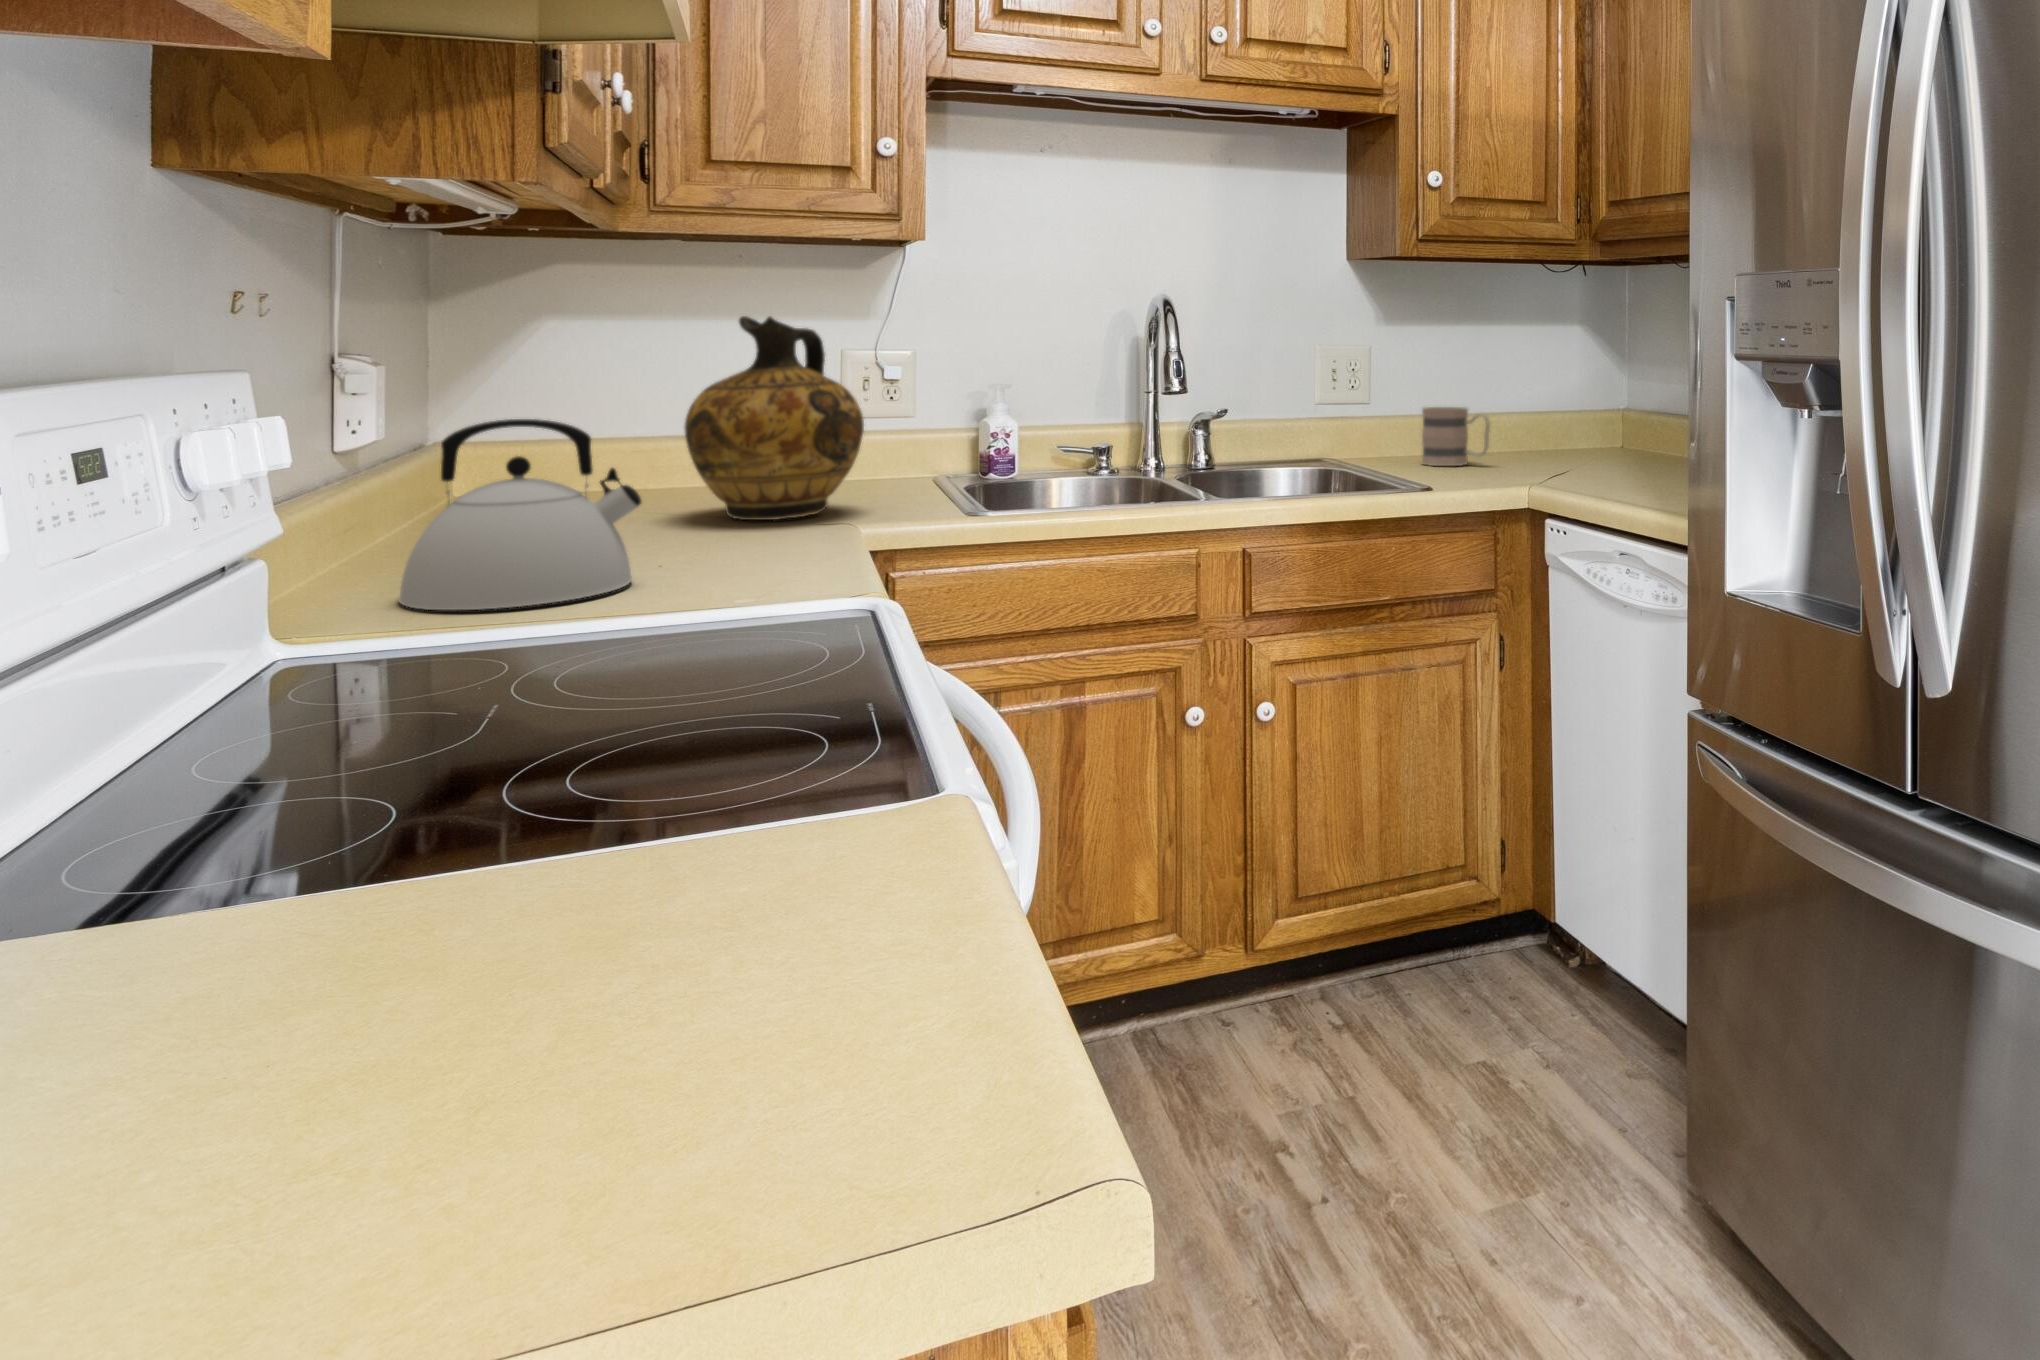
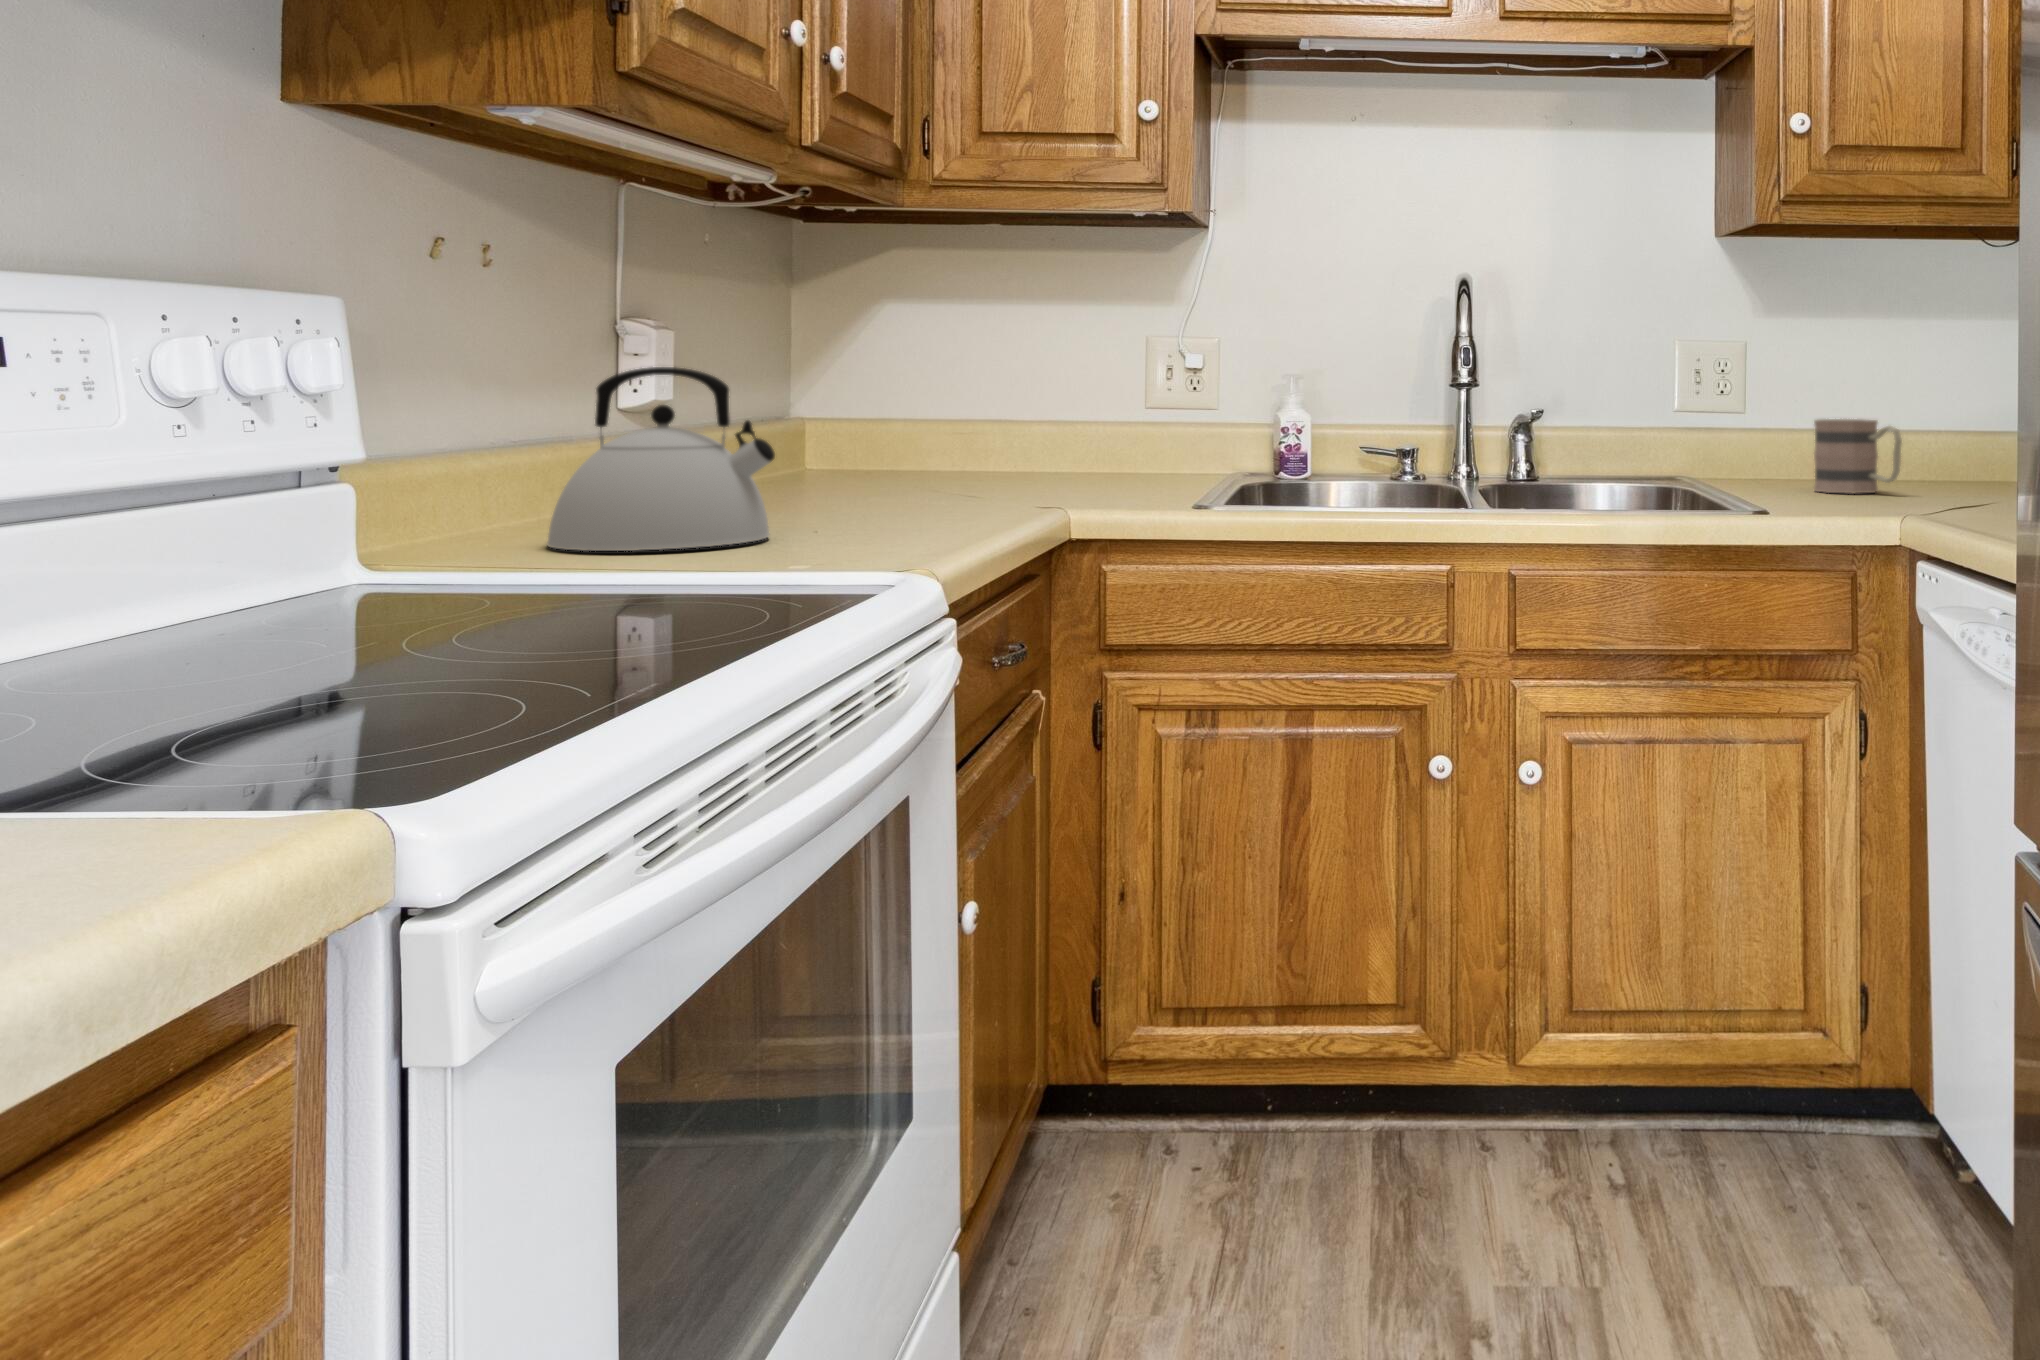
ceramic jug: present [685,316,864,520] -> none [921,287,1101,505]

